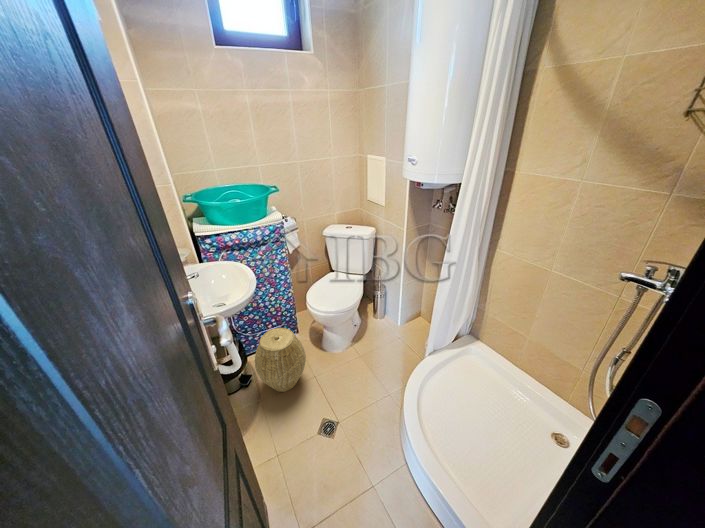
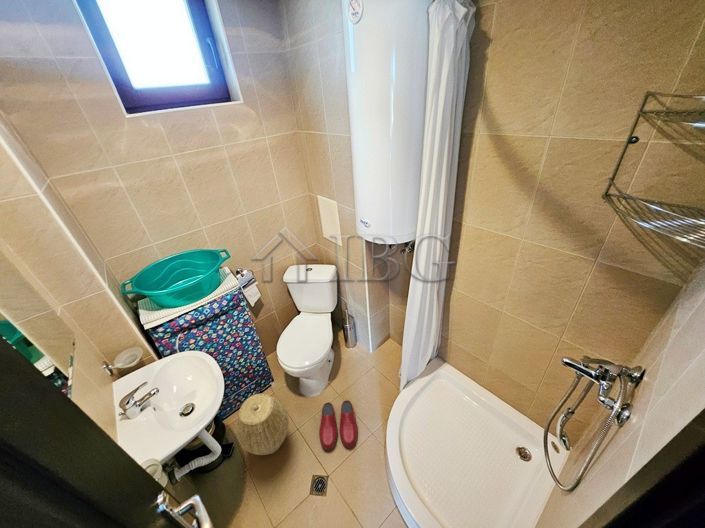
slippers: none [333,359,372,404] -> present [319,400,358,451]

